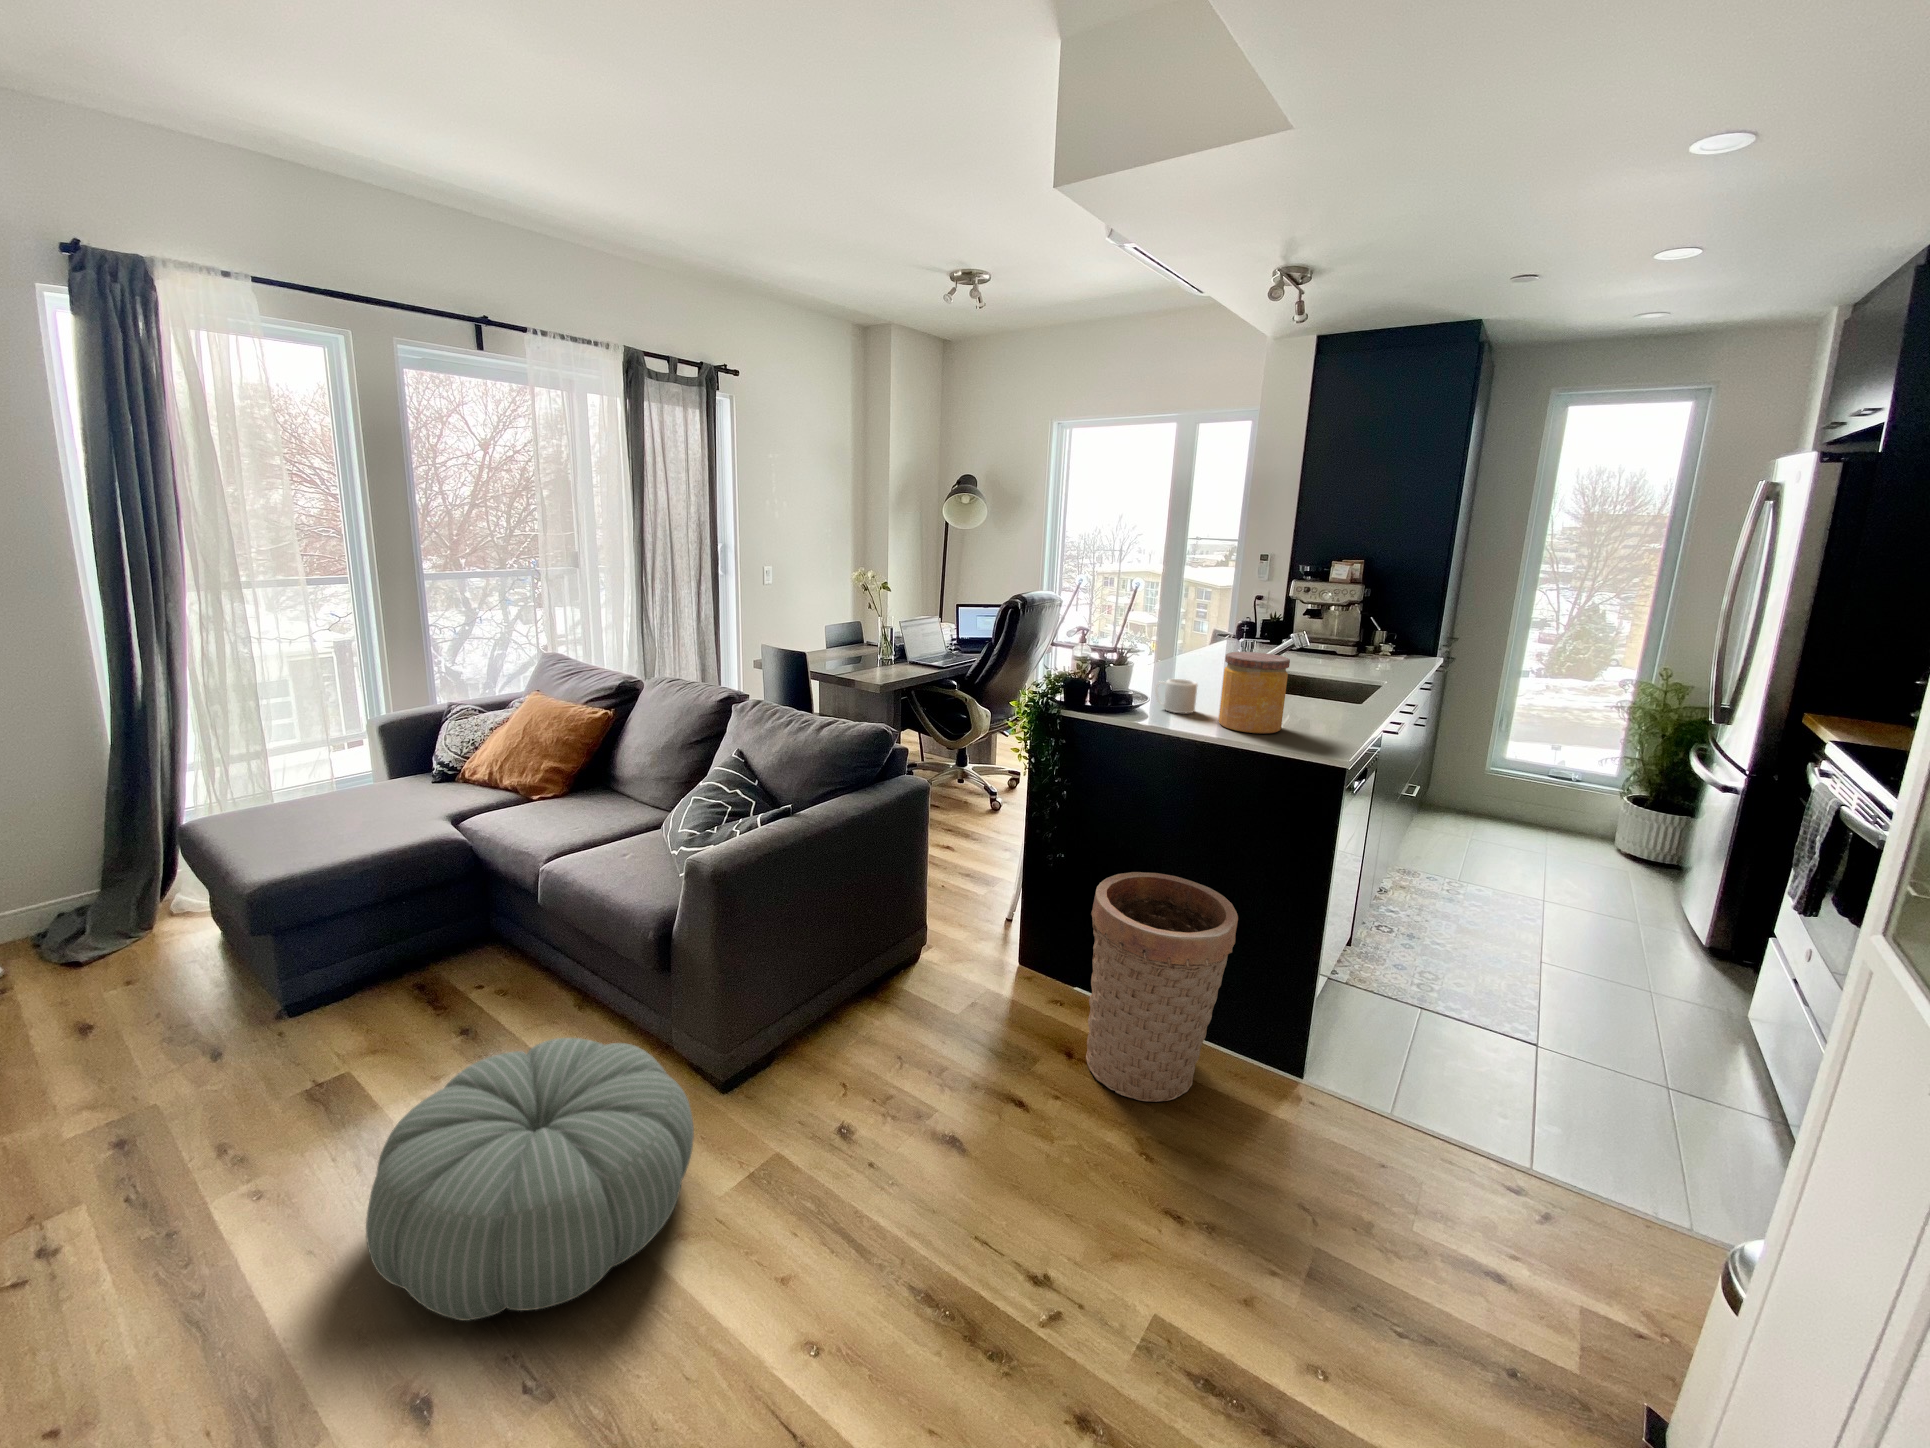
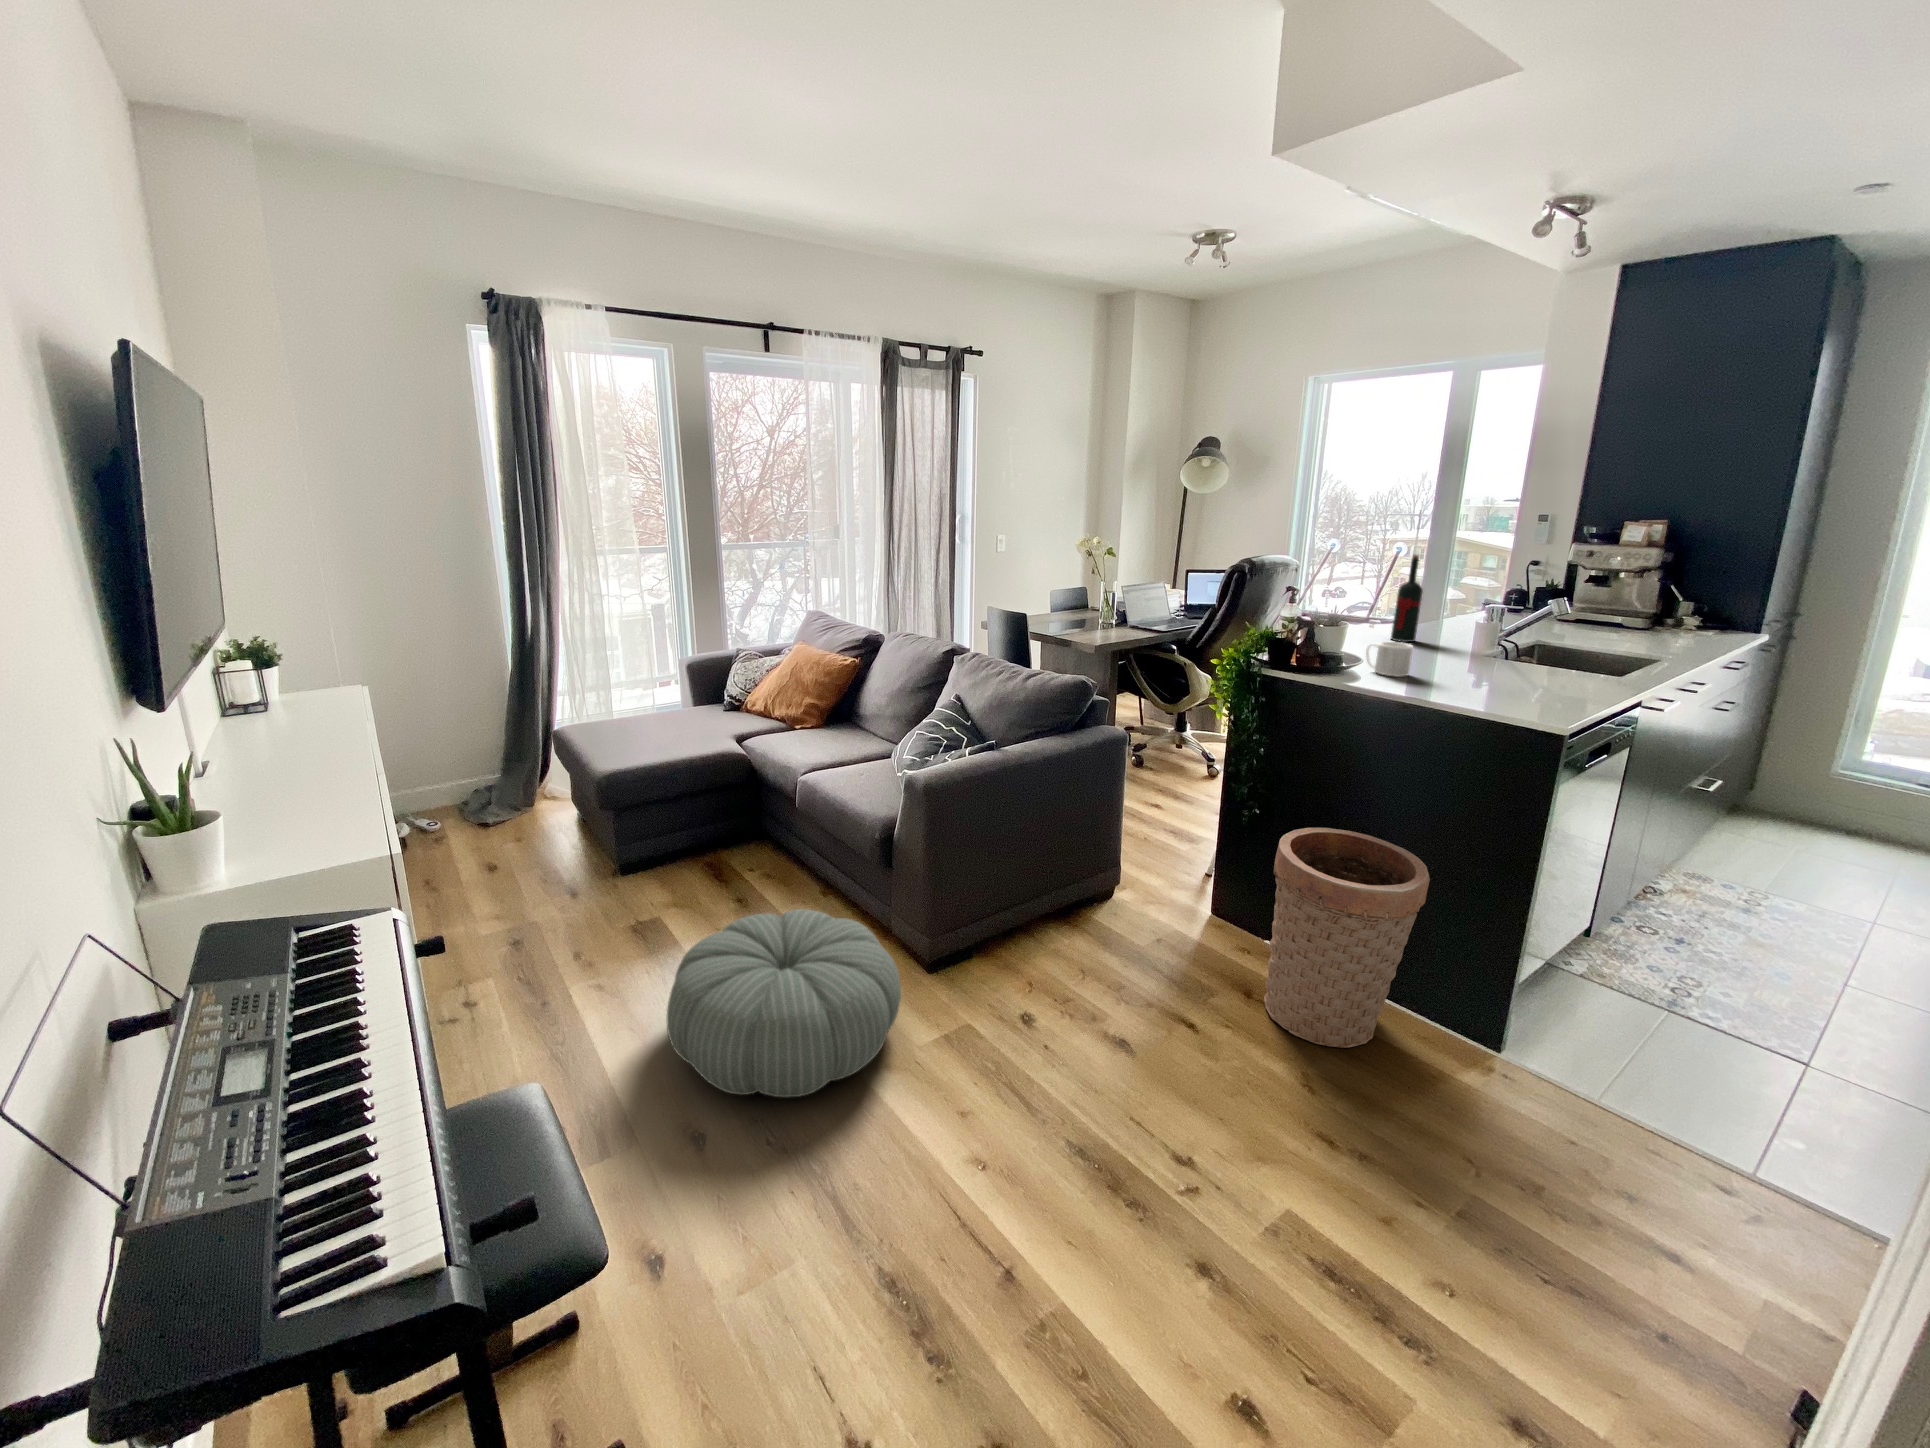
wine bottle: none [1164,592,1190,676] -> present [1391,555,1423,642]
jar: present [1219,652,1290,734] -> none [1431,614,1517,699]

